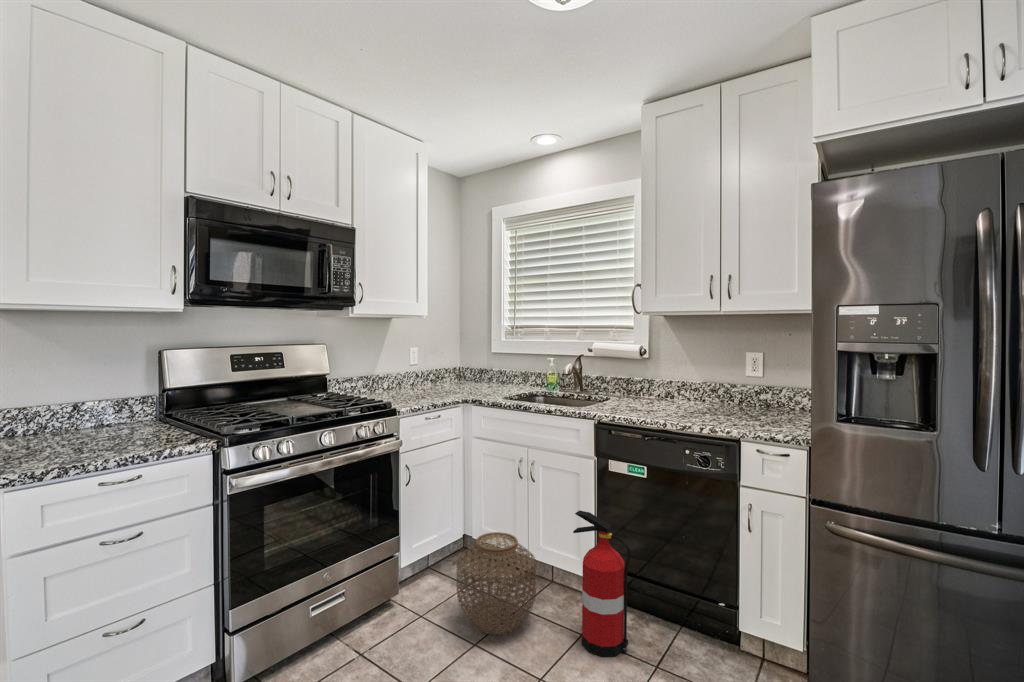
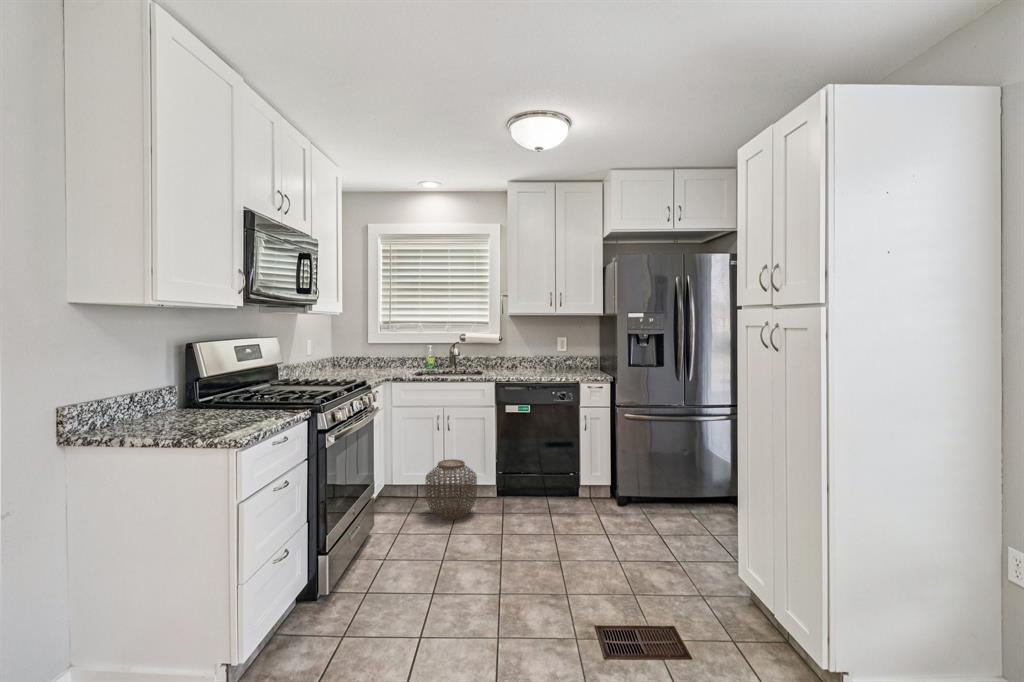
fire extinguisher: present [573,510,631,657] -> none [497,435,531,512]

